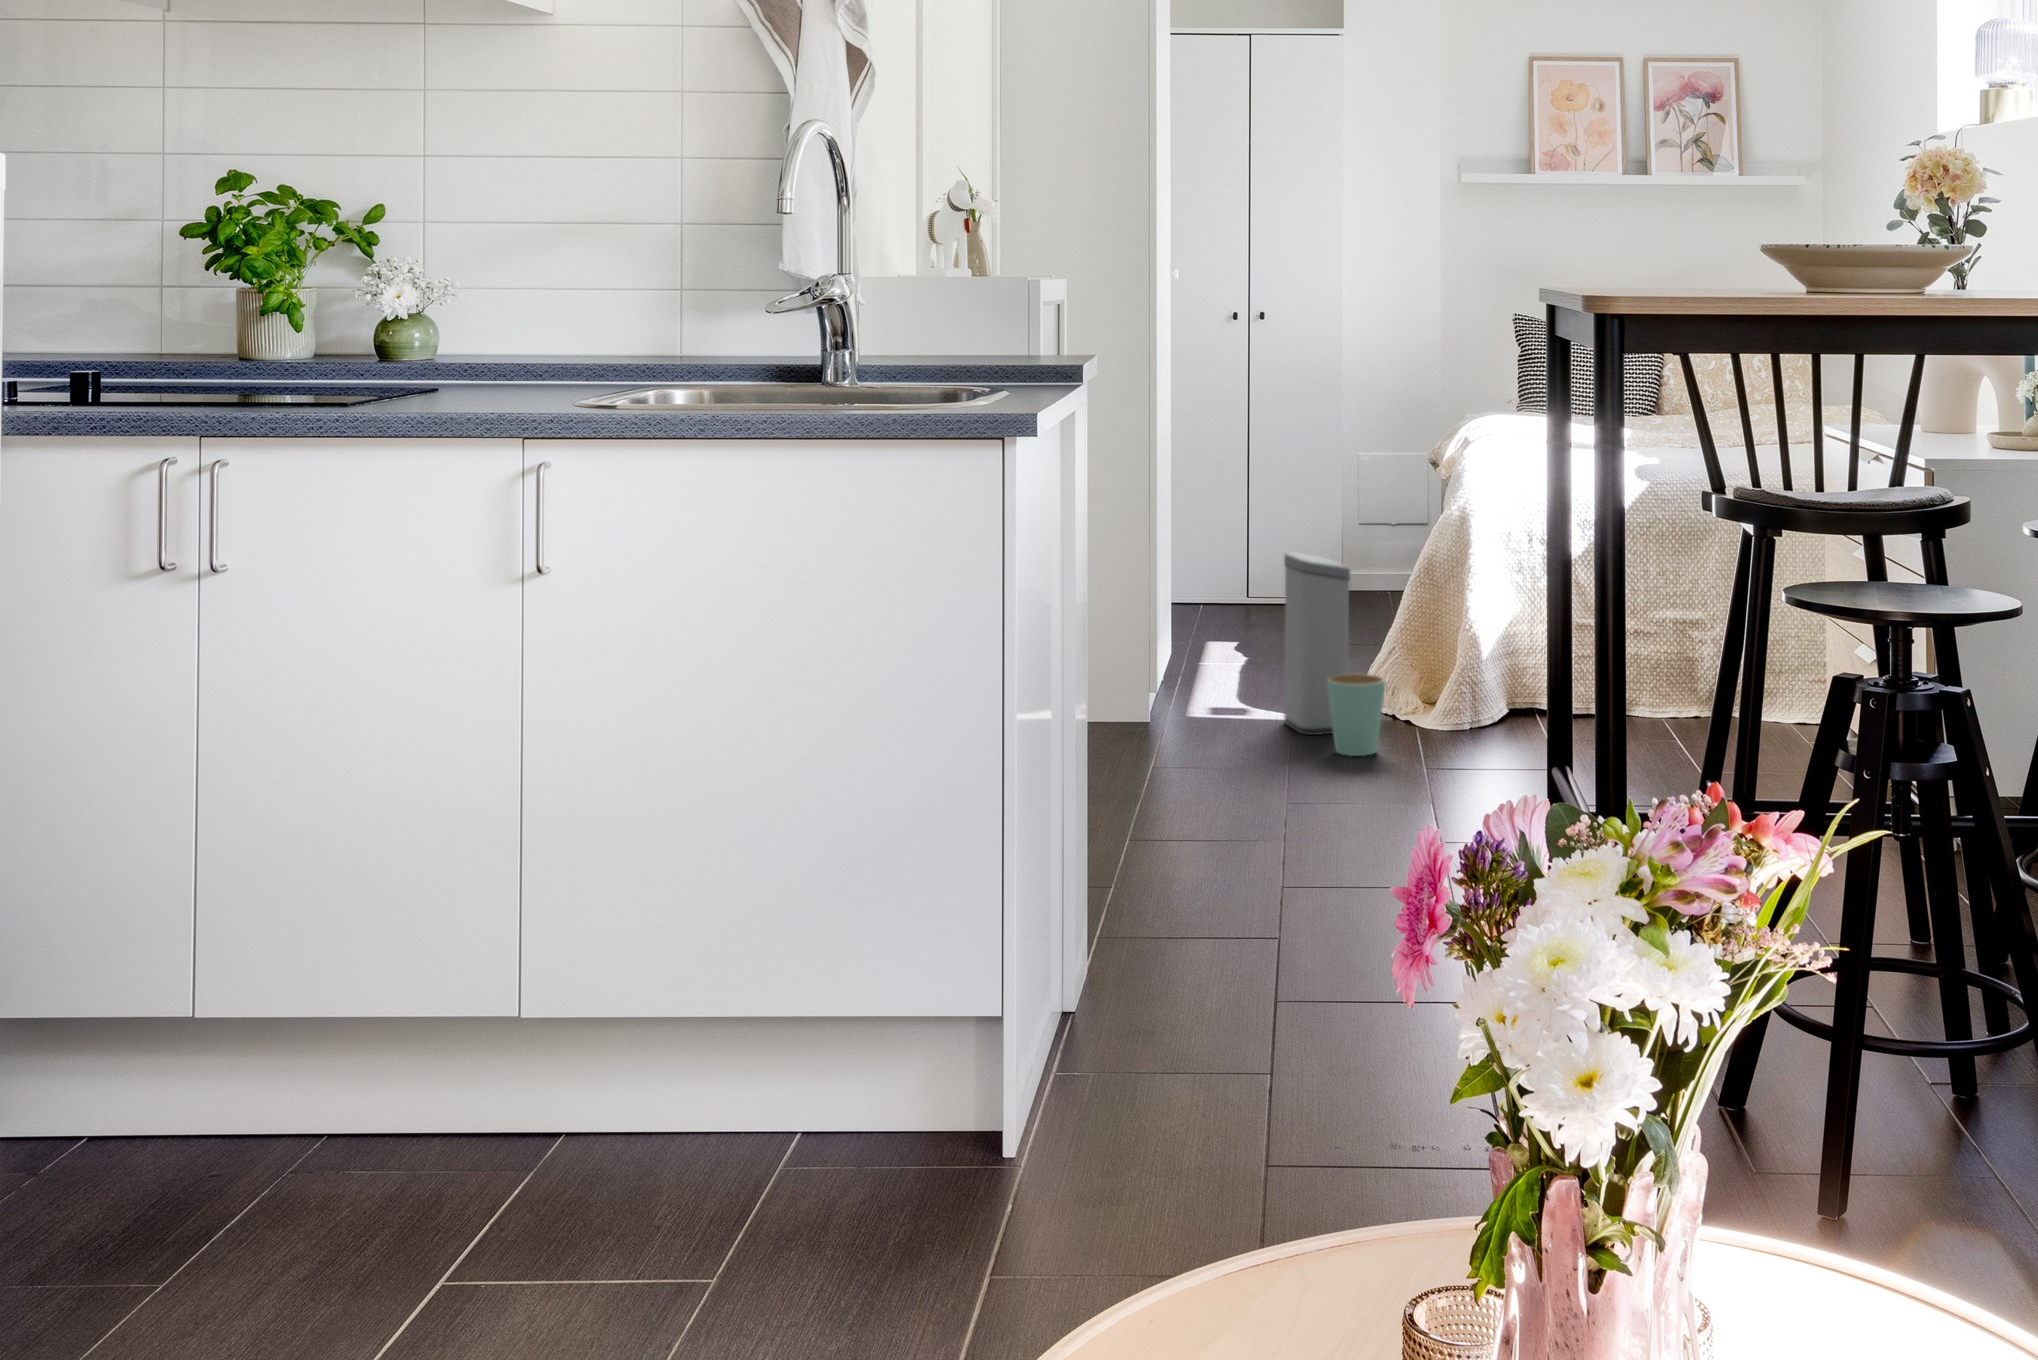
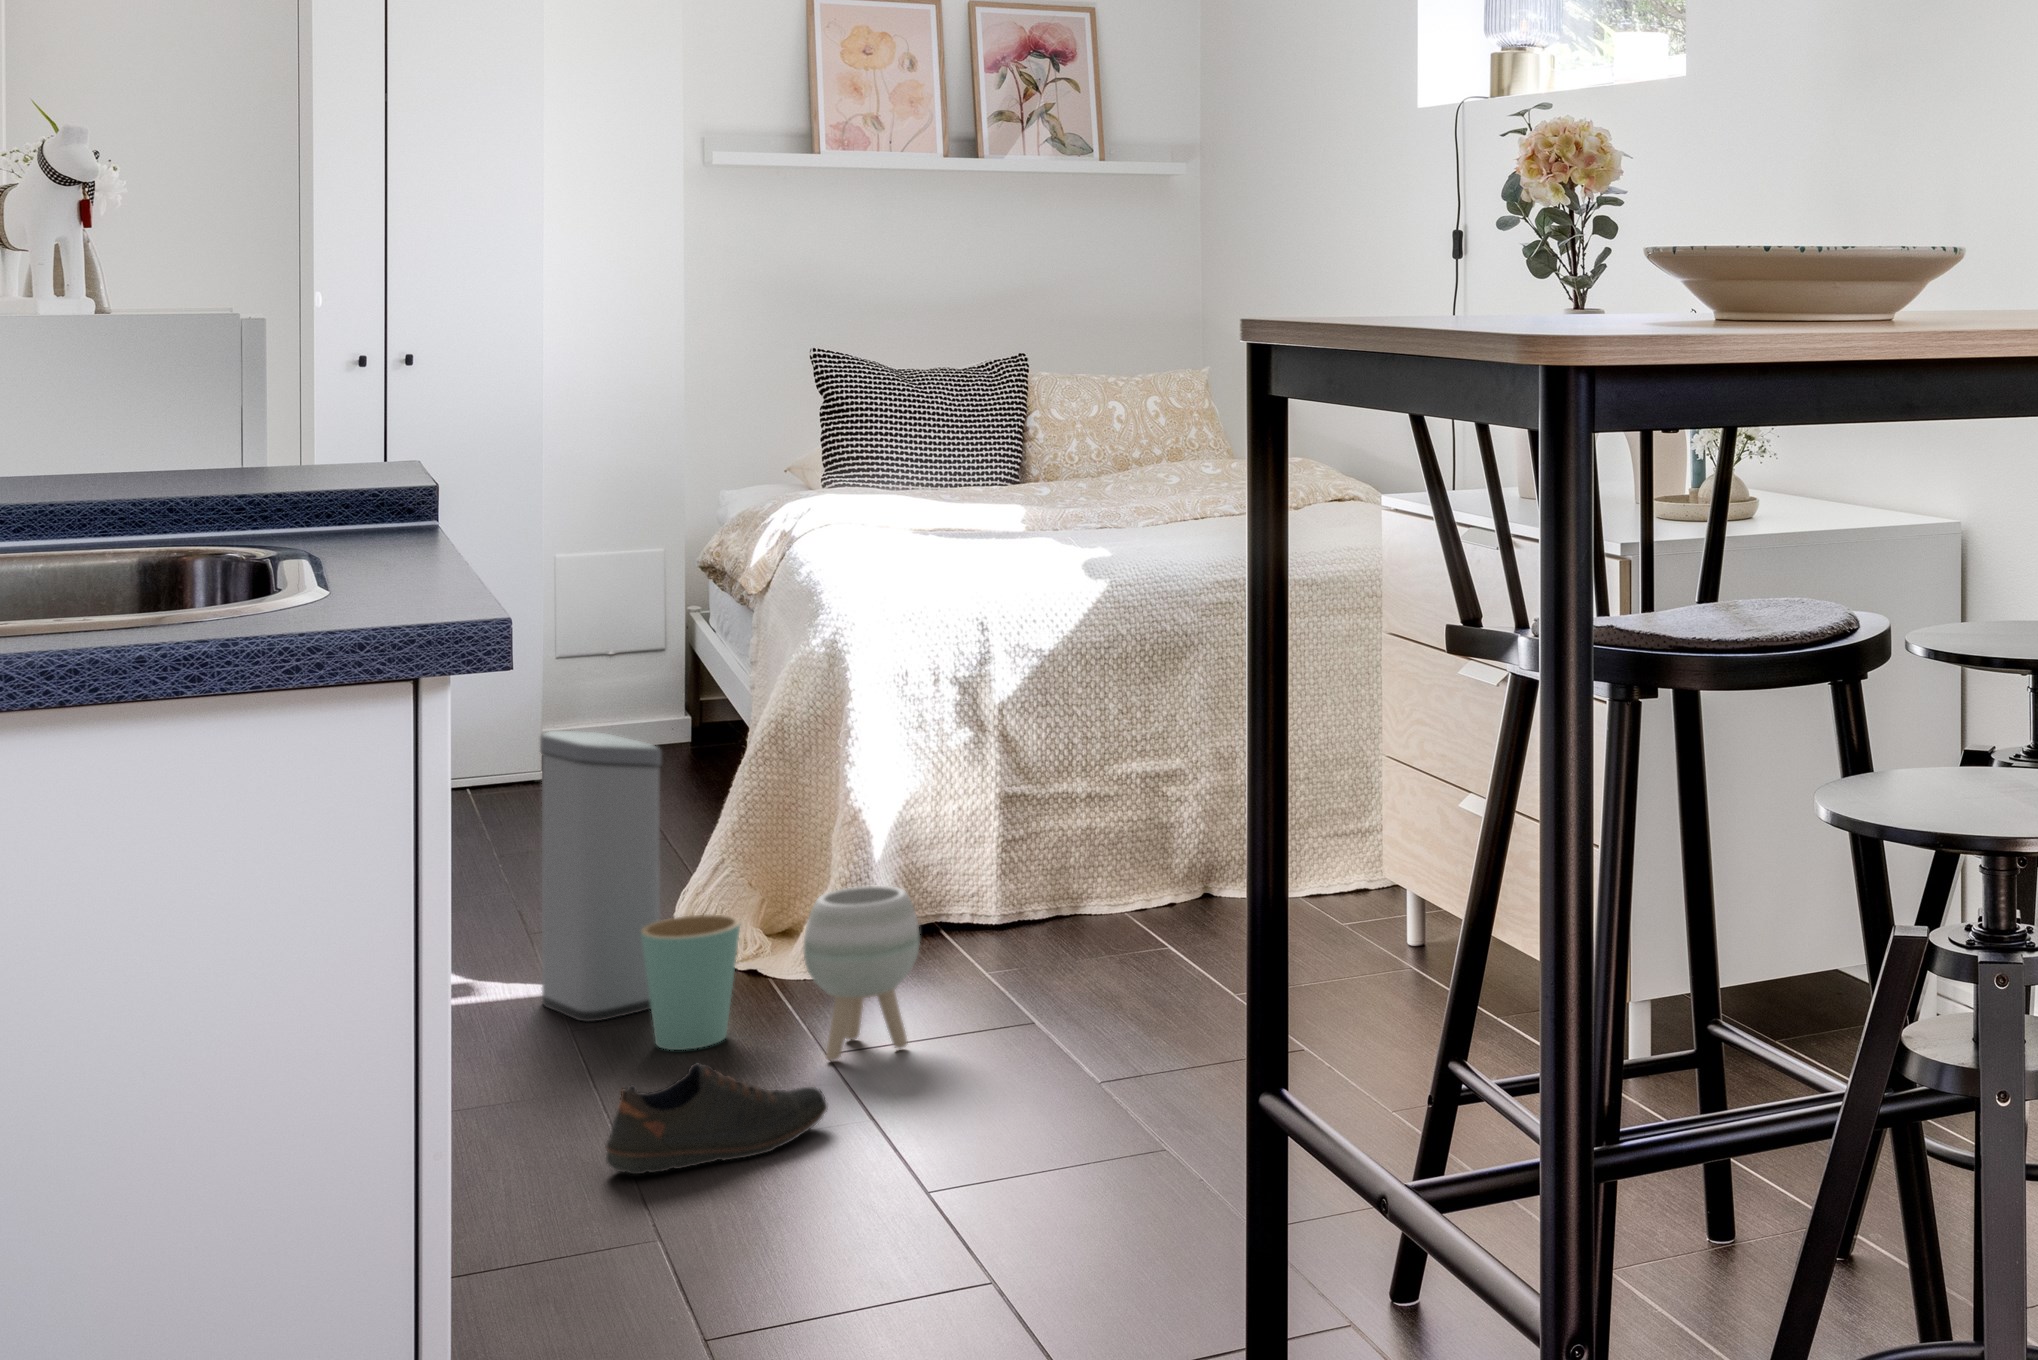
planter: none [1415,665,1487,773] -> present [803,886,919,1061]
shoe: none [1277,751,1409,812] -> present [605,1063,828,1174]

